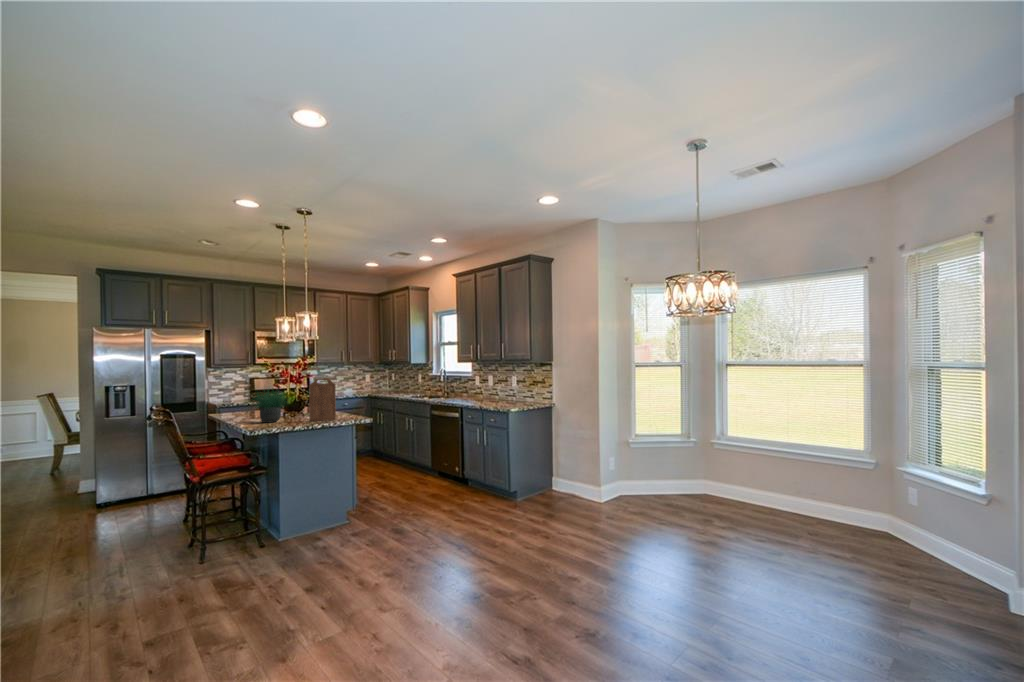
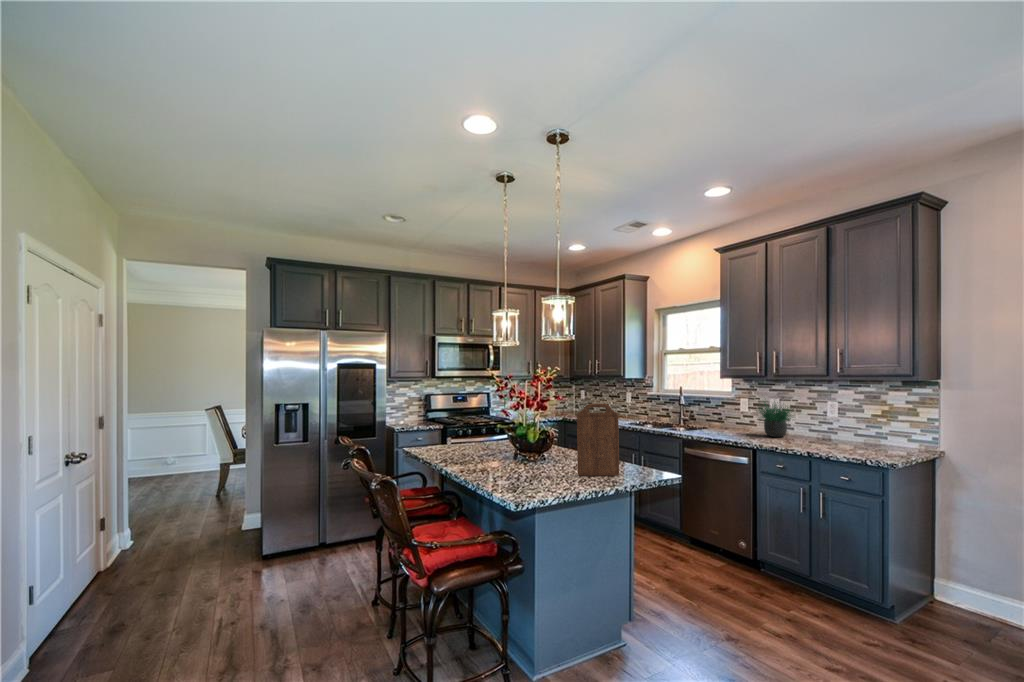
potted plant: present [256,392,285,423] -> present [759,401,791,437]

